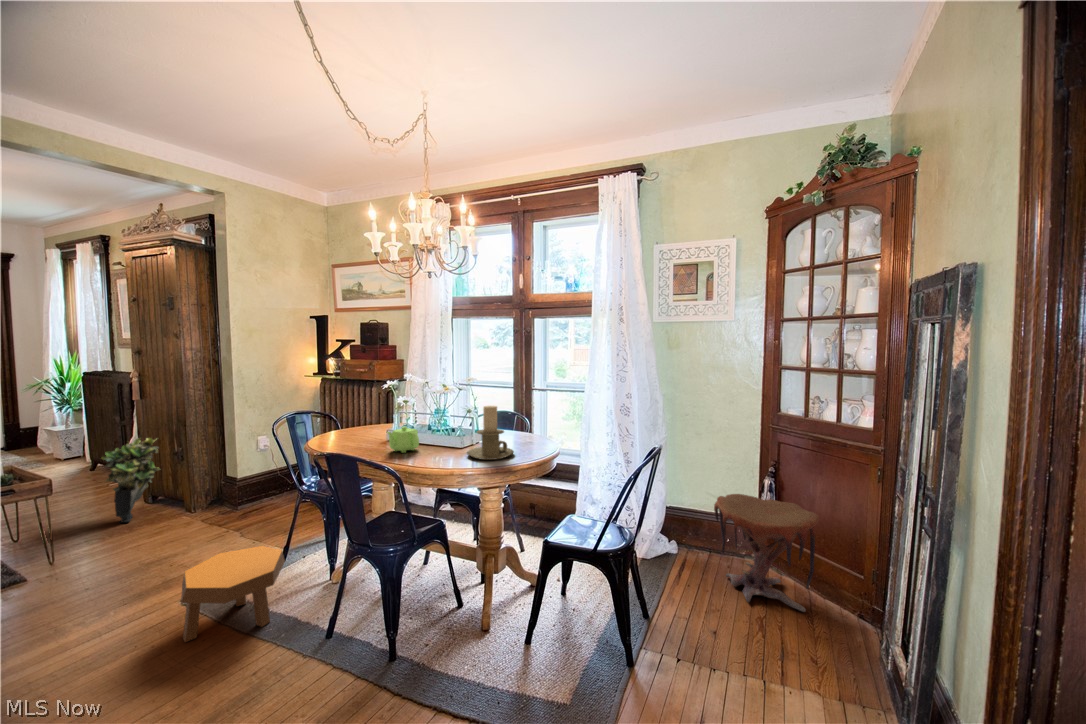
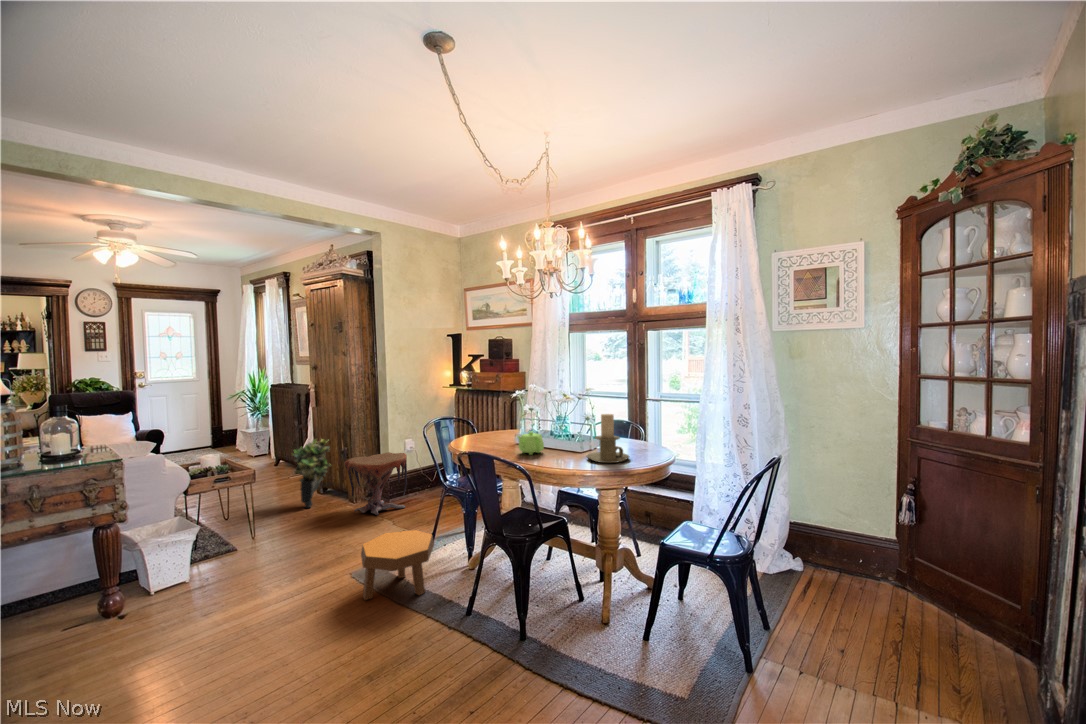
side table: present [714,494,819,612] -> present [345,452,407,515]

